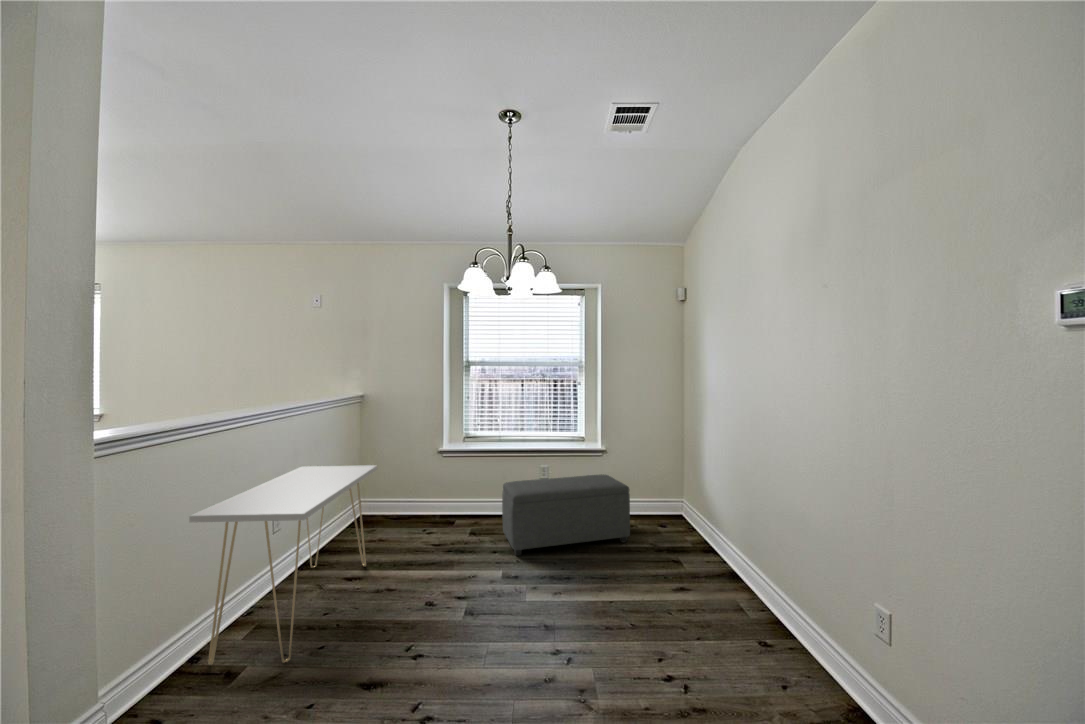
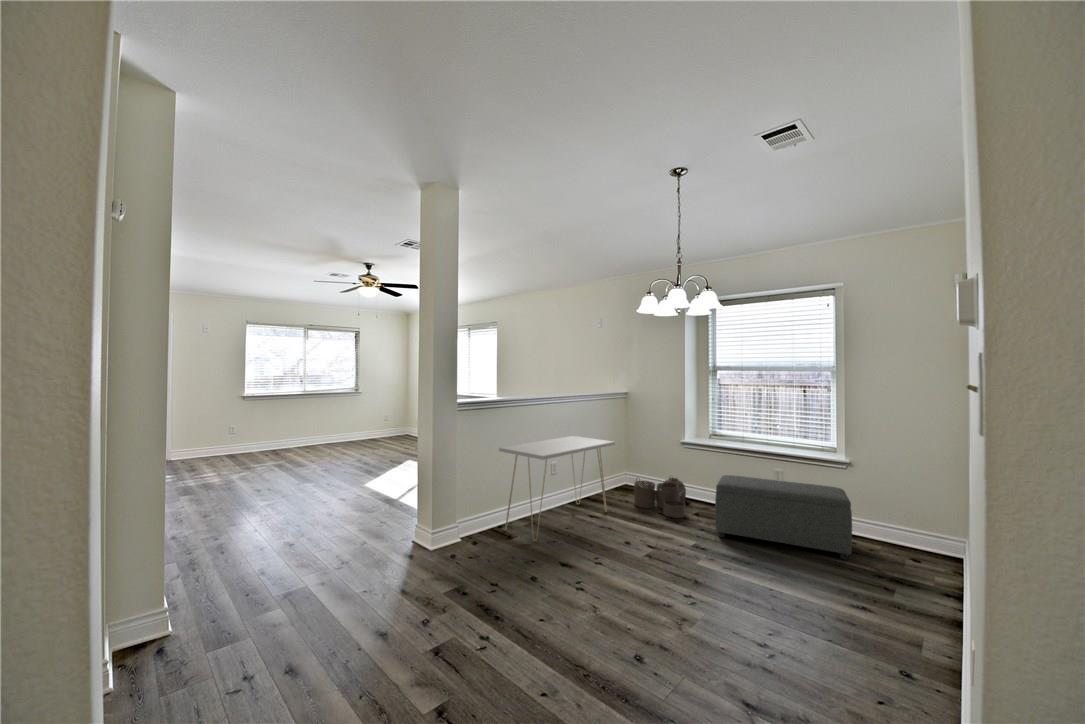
woven basket: none [392,494,463,547] -> present [634,478,686,518]

